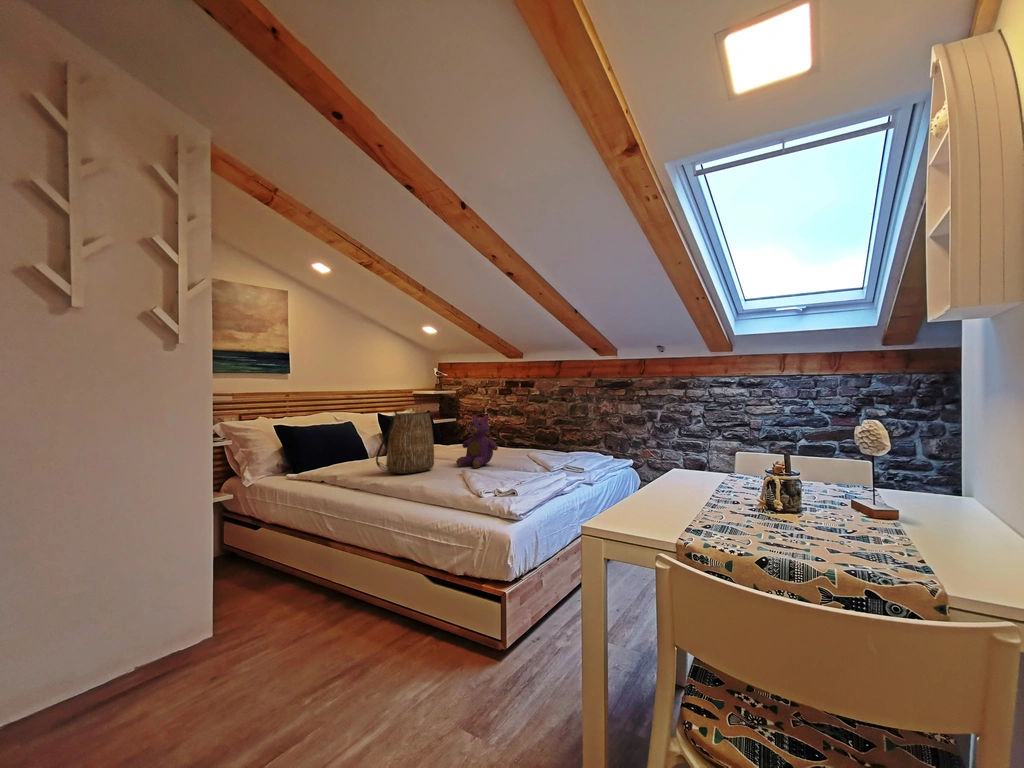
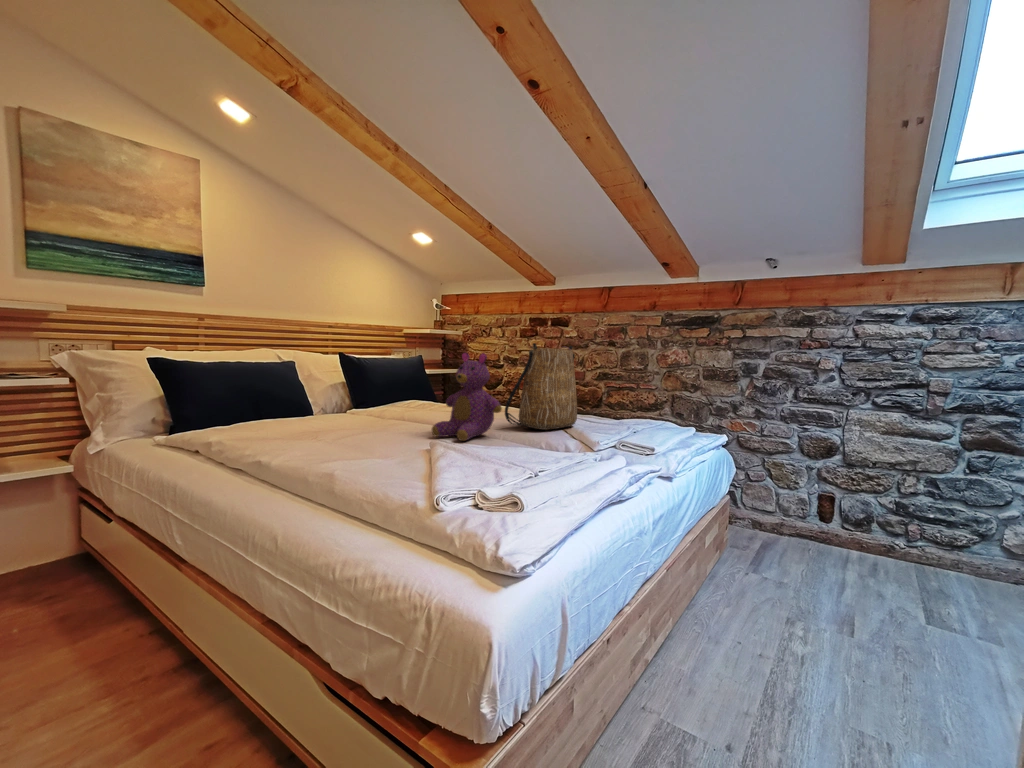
tote bag: present [376,410,434,474] -> present [505,343,577,430]

